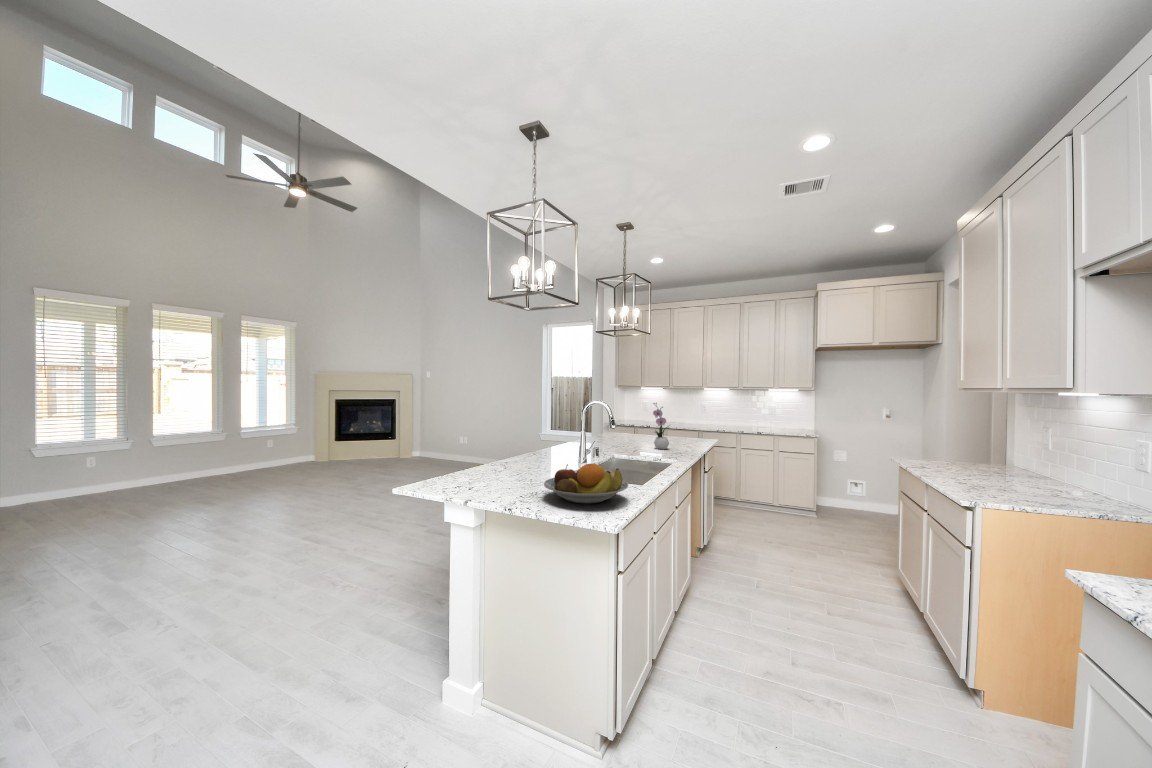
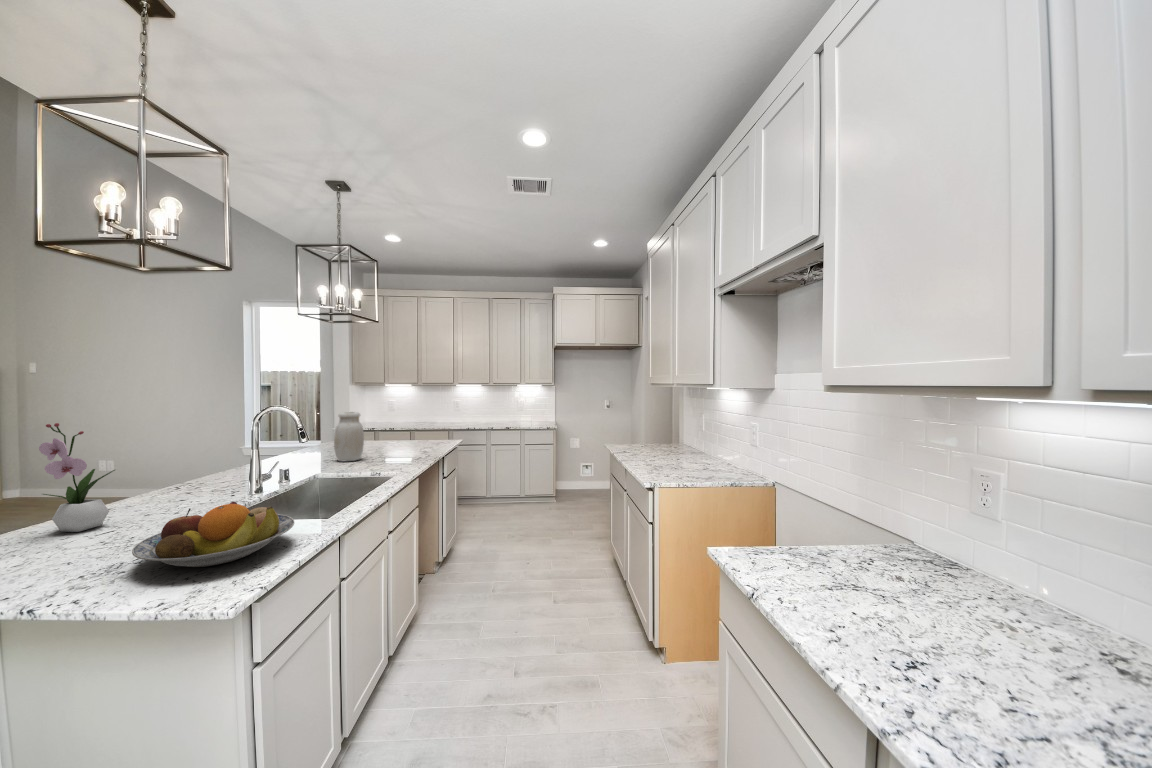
flower arrangement: present [653,403,669,449] -> present [39,423,115,532]
jar: none [619,408,642,450] -> present [334,412,364,461]

